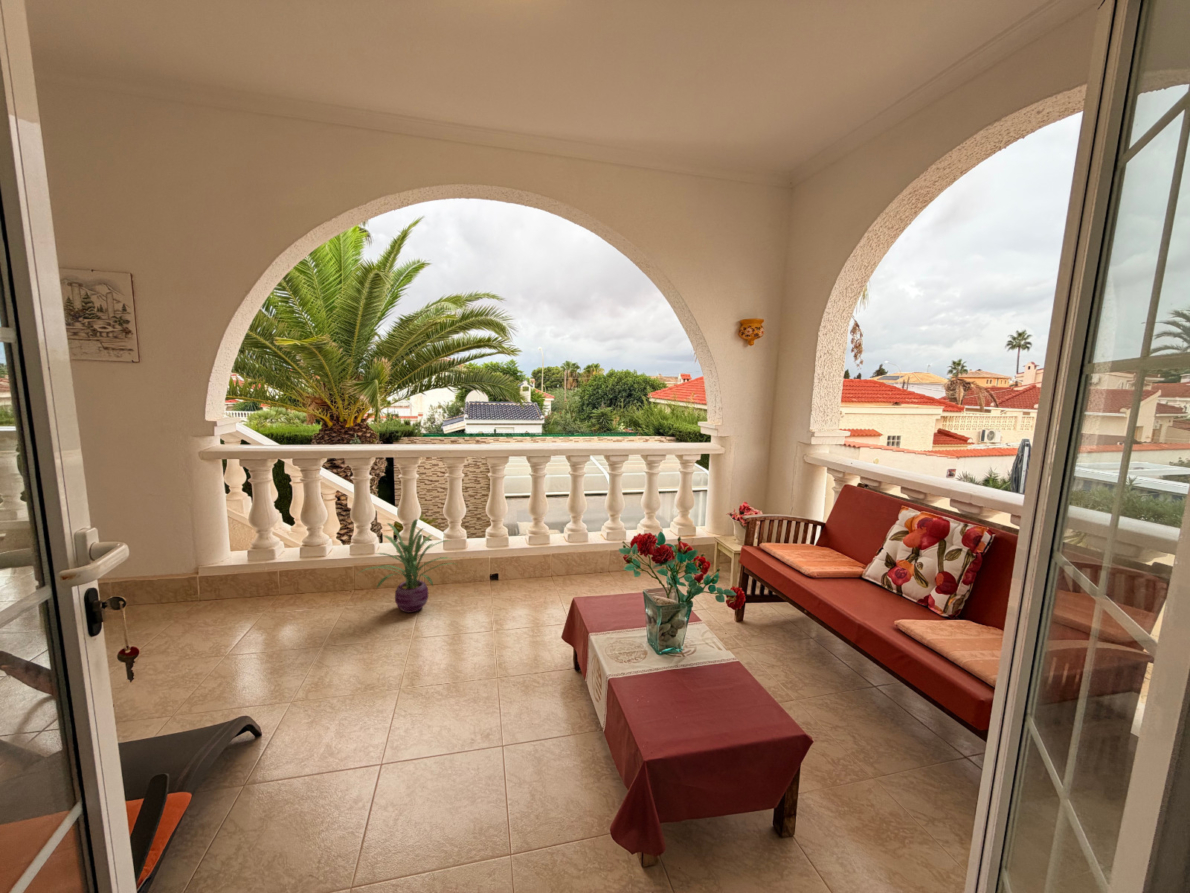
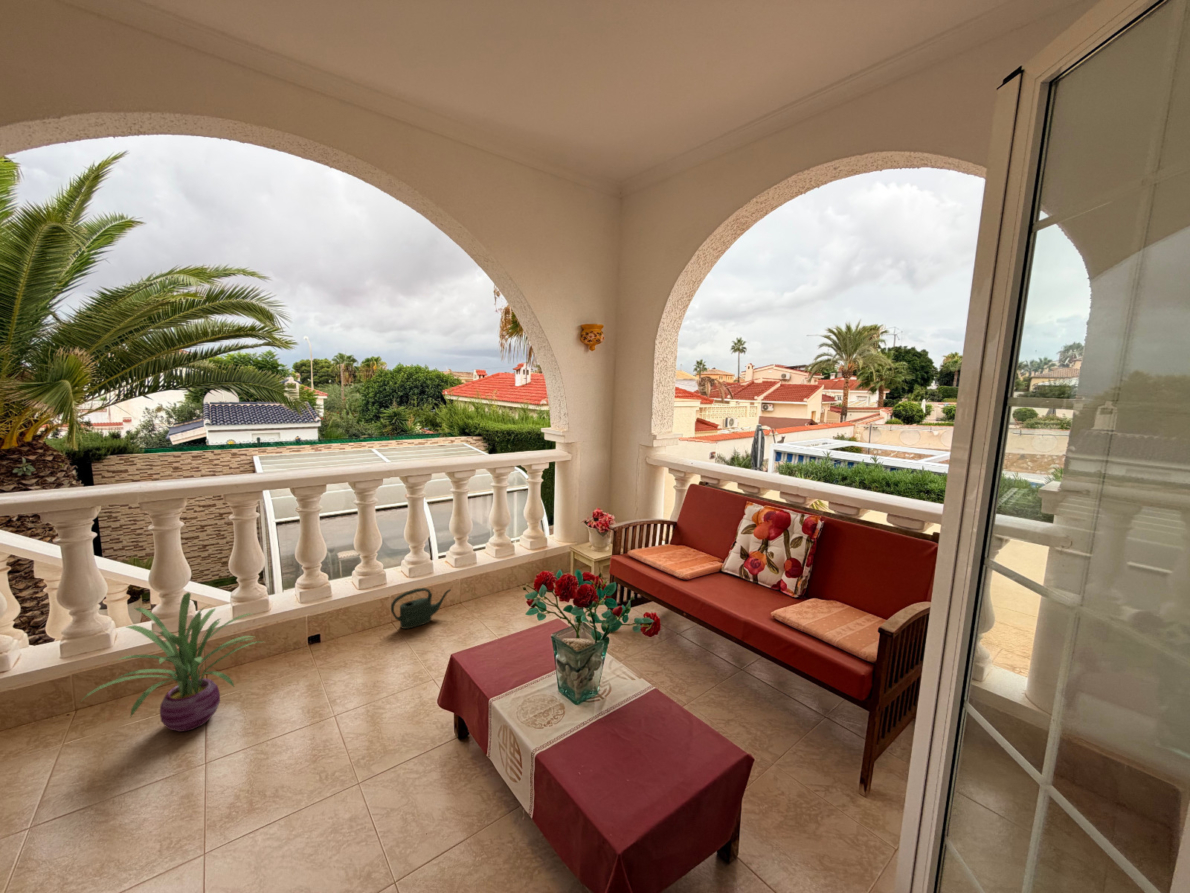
watering can: none [550,550,600,582] -> present [391,588,450,629]

